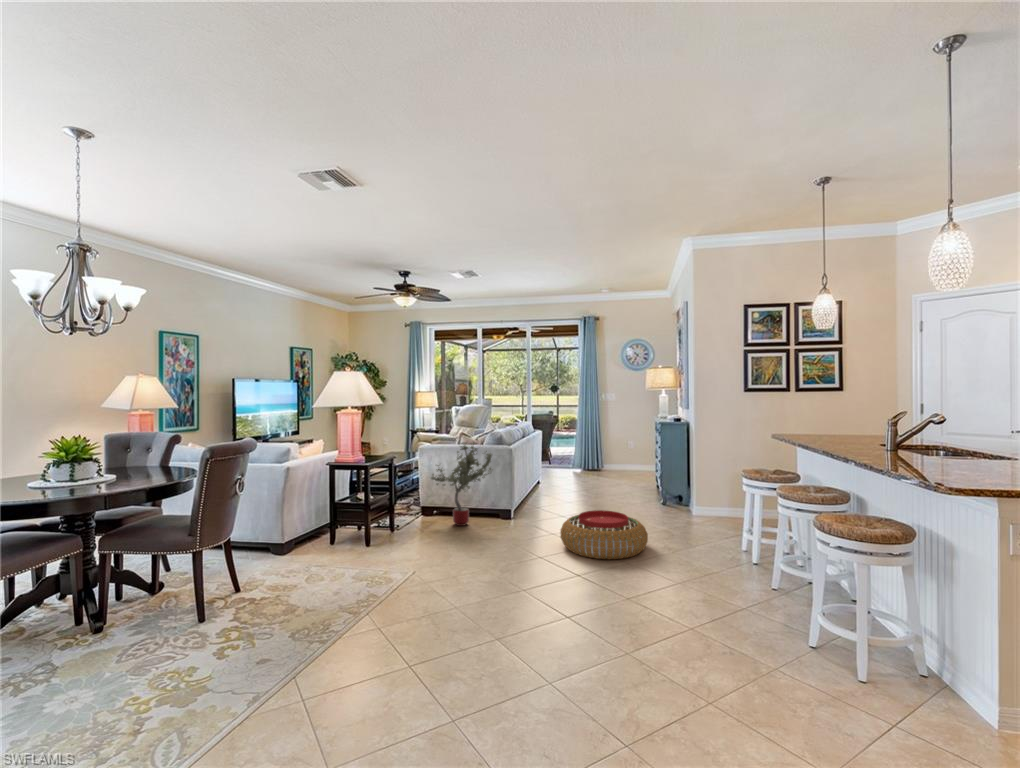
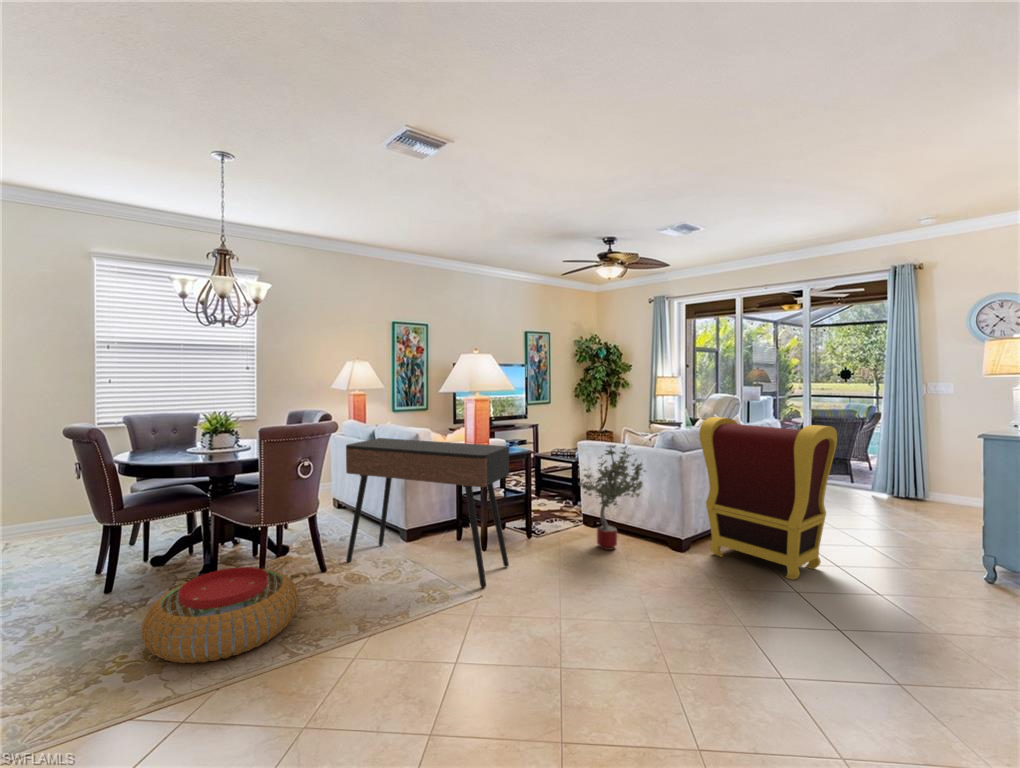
armchair: none [519,417,598,518] -> present [699,417,837,580]
console table: none [249,446,413,582] -> present [346,438,509,588]
pouf: present [560,510,648,559] -> present [142,567,299,663]

